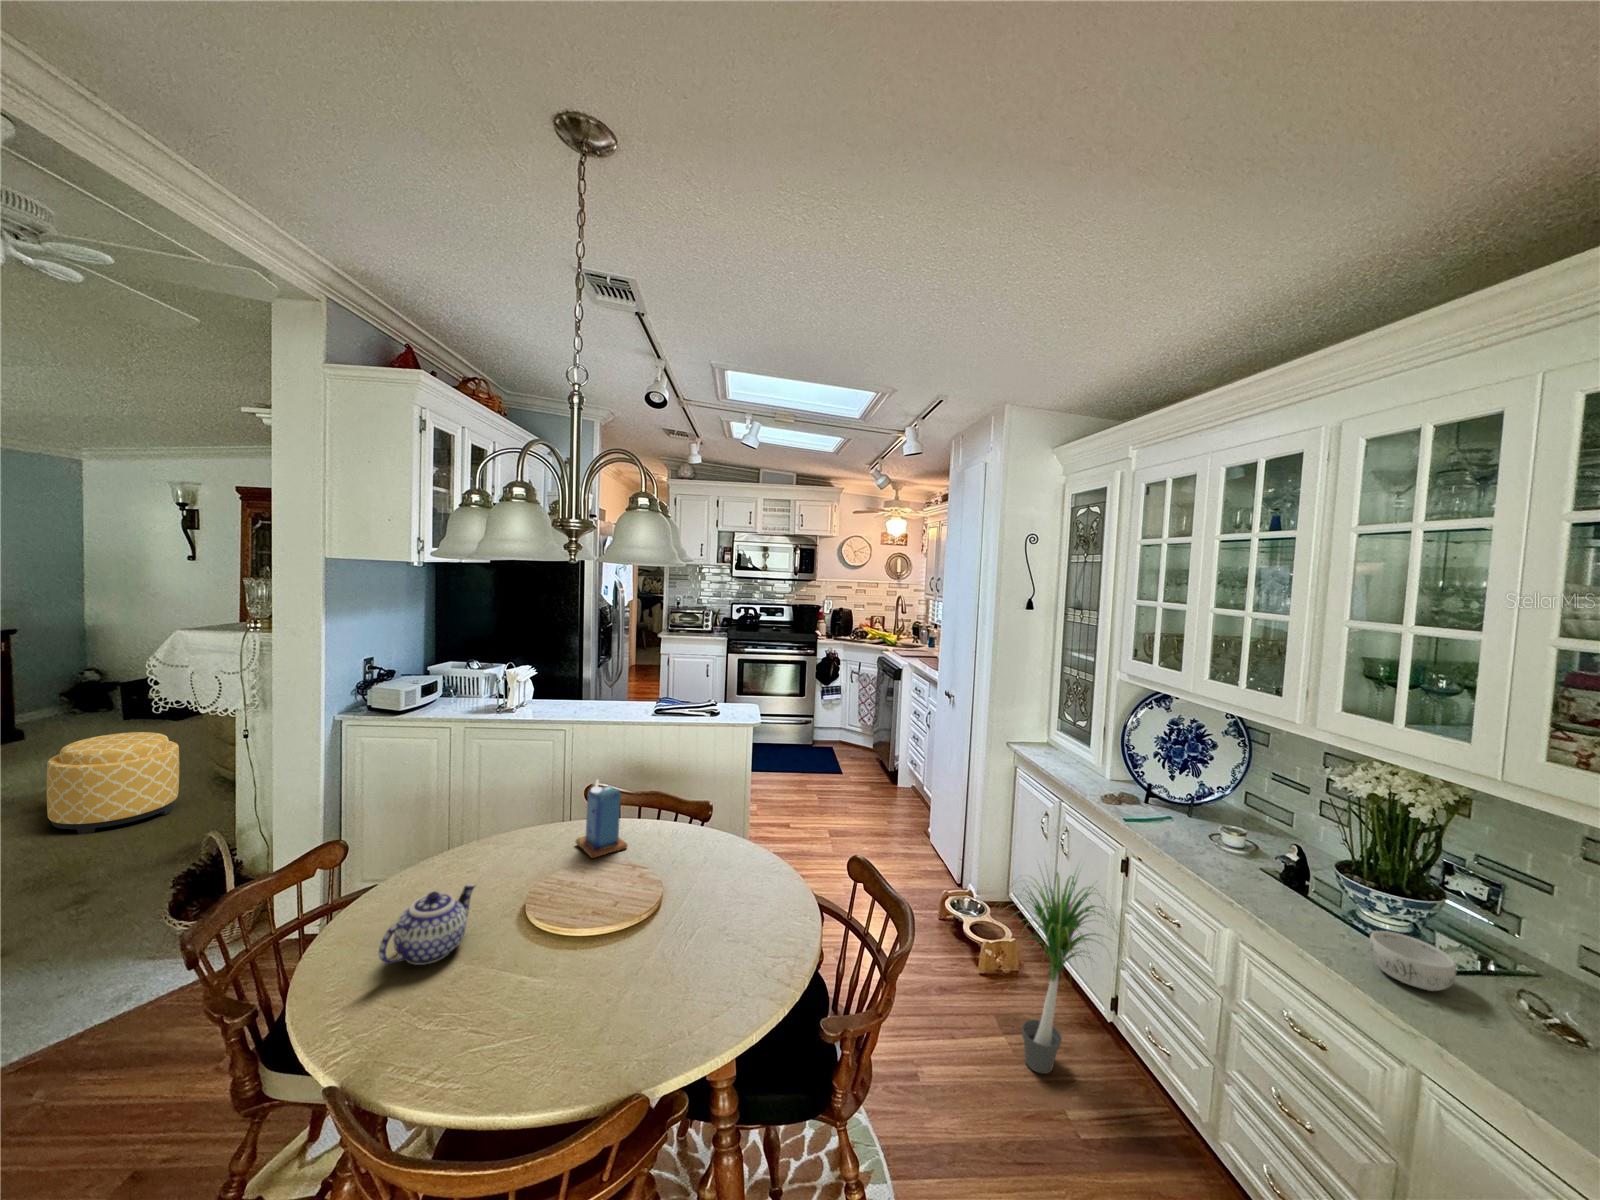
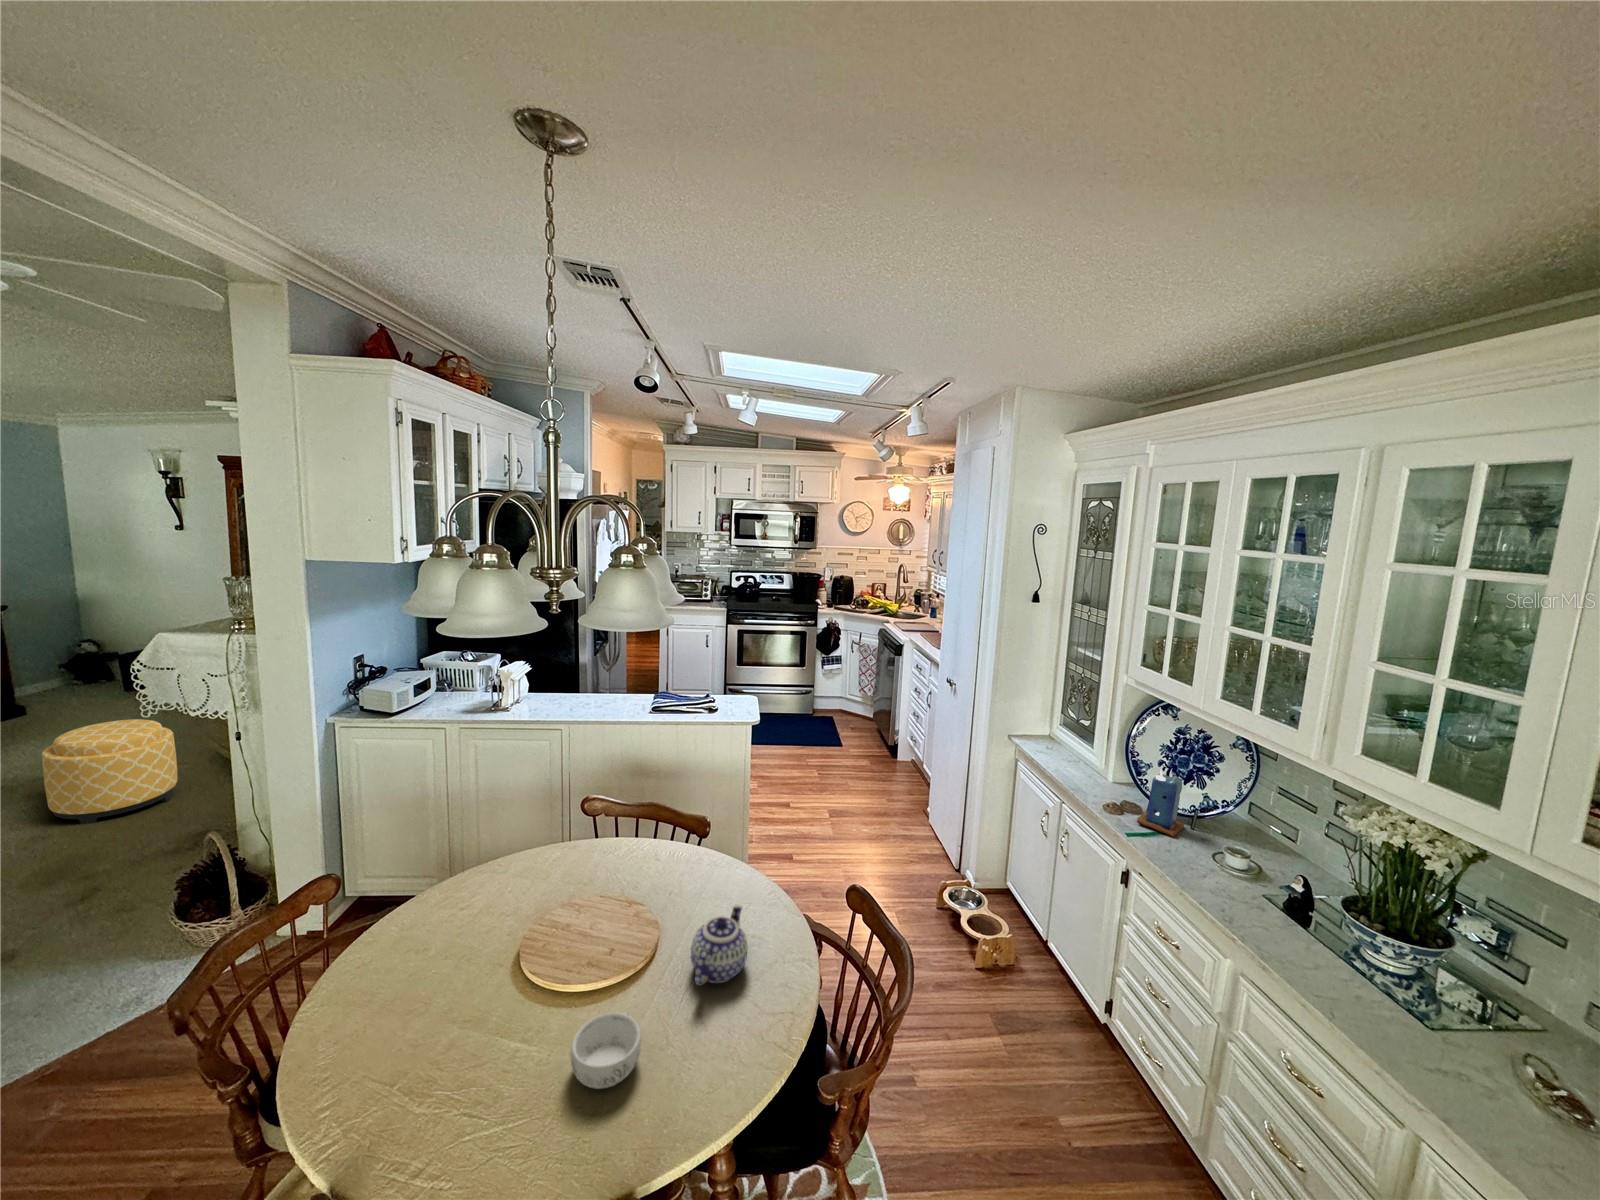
candle: present [576,780,627,858] -> present [1137,770,1184,837]
potted plant: present [1000,873,1124,1074] -> none [982,869,1133,1076]
teapot: present [379,883,476,965] -> present [691,905,748,986]
decorative bowl: present [1368,931,1457,991] -> present [571,1012,641,1089]

